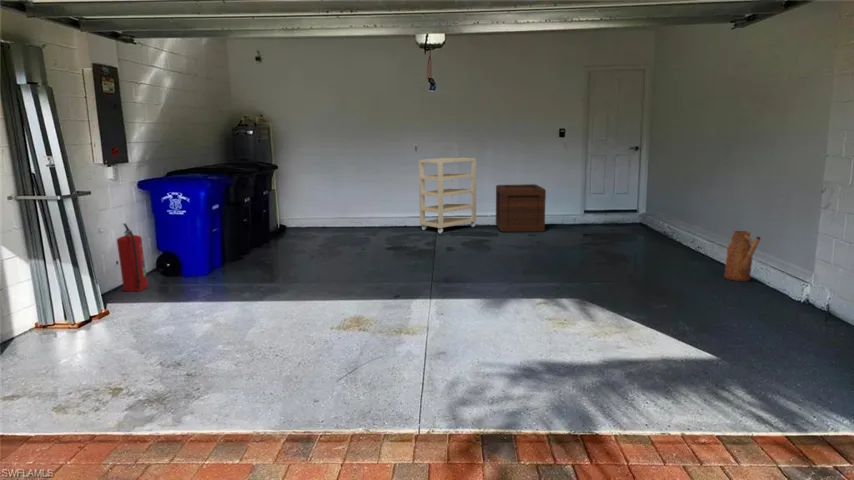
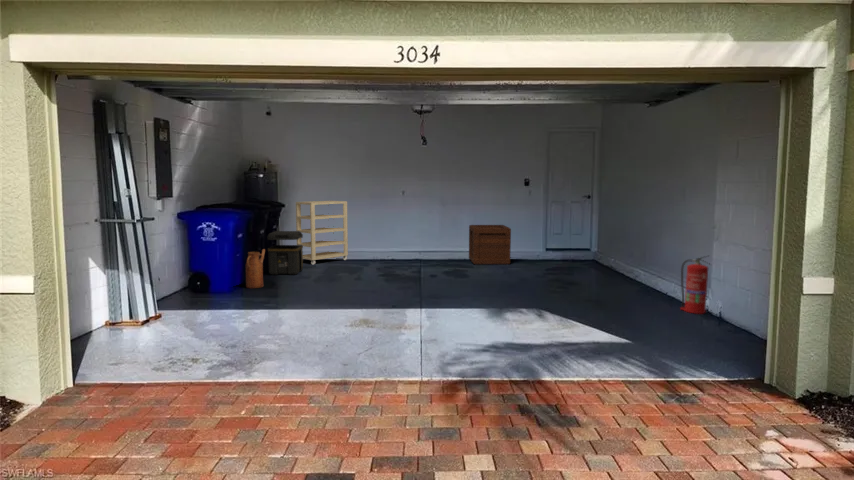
shelving unit: present [419,157,476,233] -> present [296,201,348,265]
toolbox: none [256,197,301,249] -> present [267,231,303,275]
fire extinguisher: present [117,224,148,291] -> present [680,258,708,314]
watering can: present [724,231,760,281] -> present [246,249,265,288]

